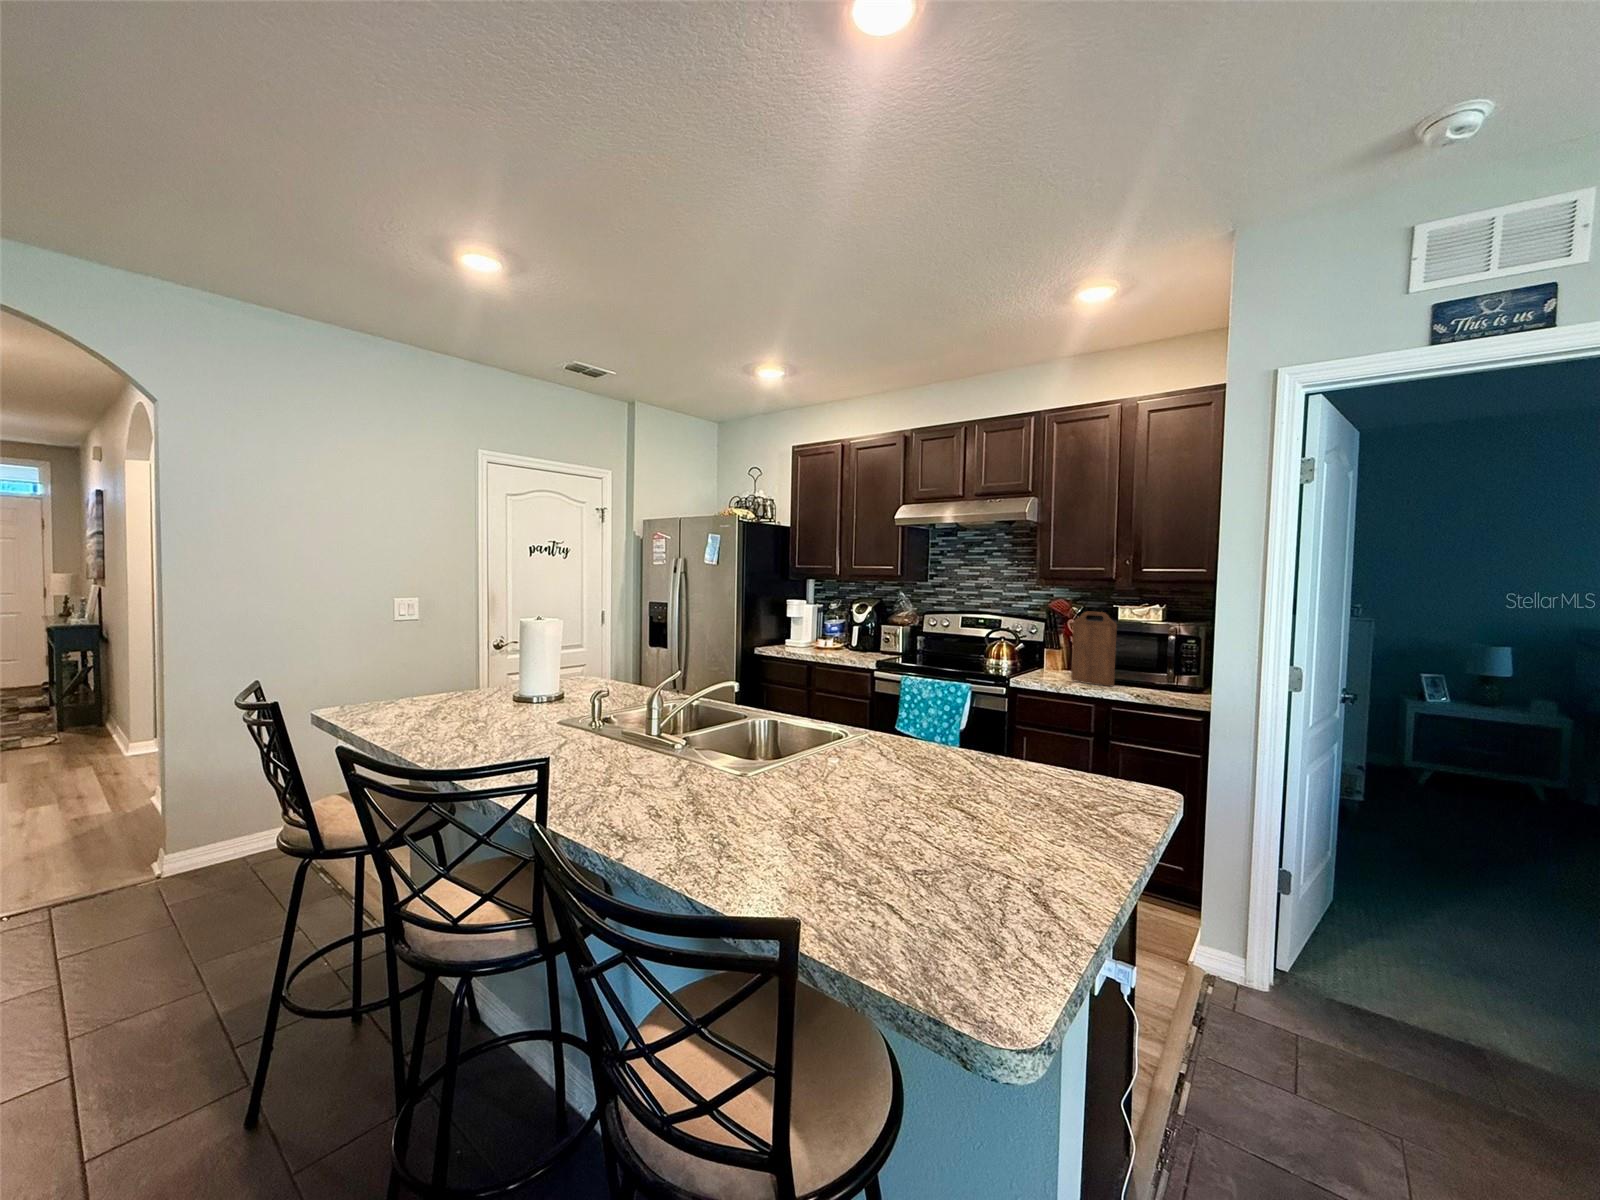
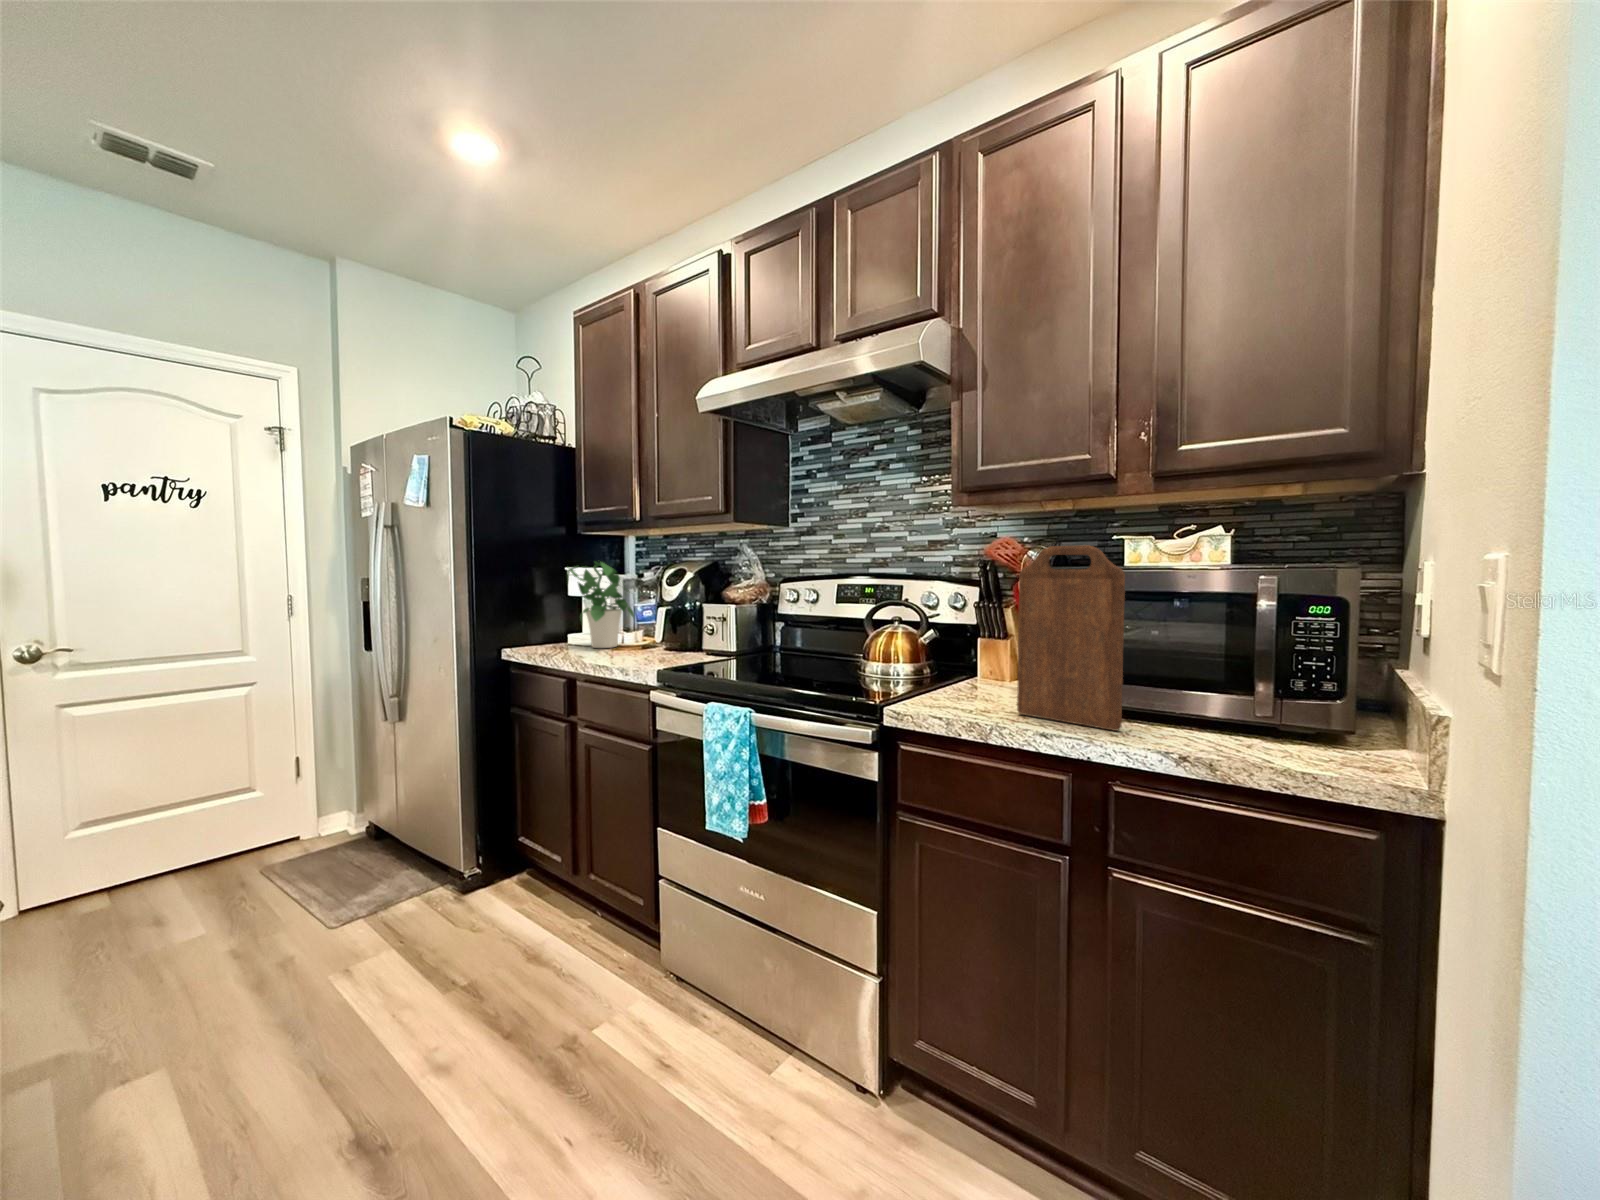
potted plant: none [794,599,832,650] -> present [567,562,634,648]

